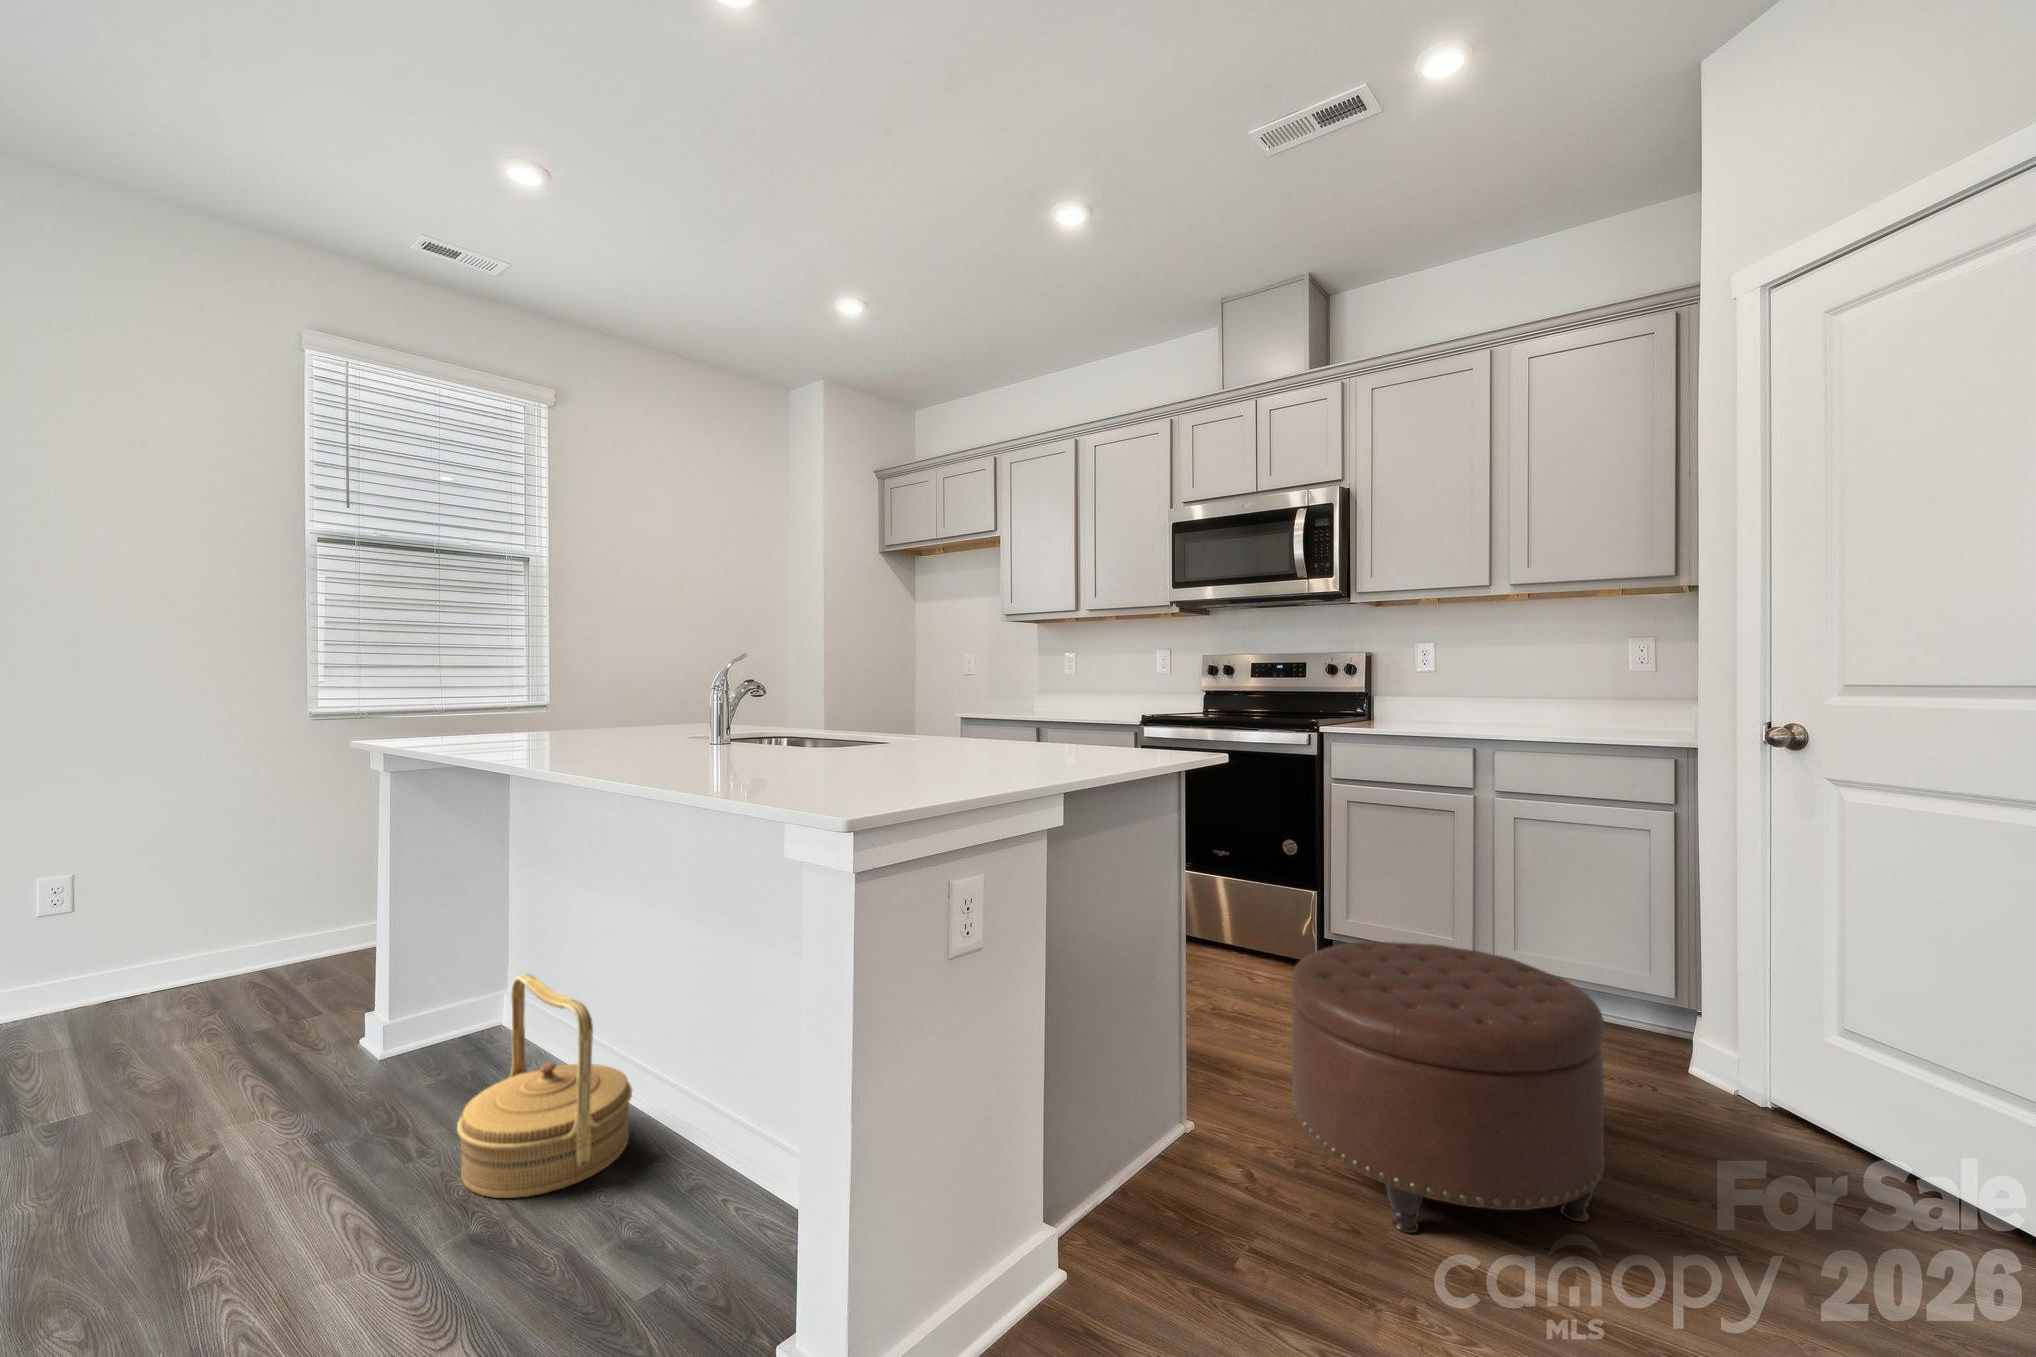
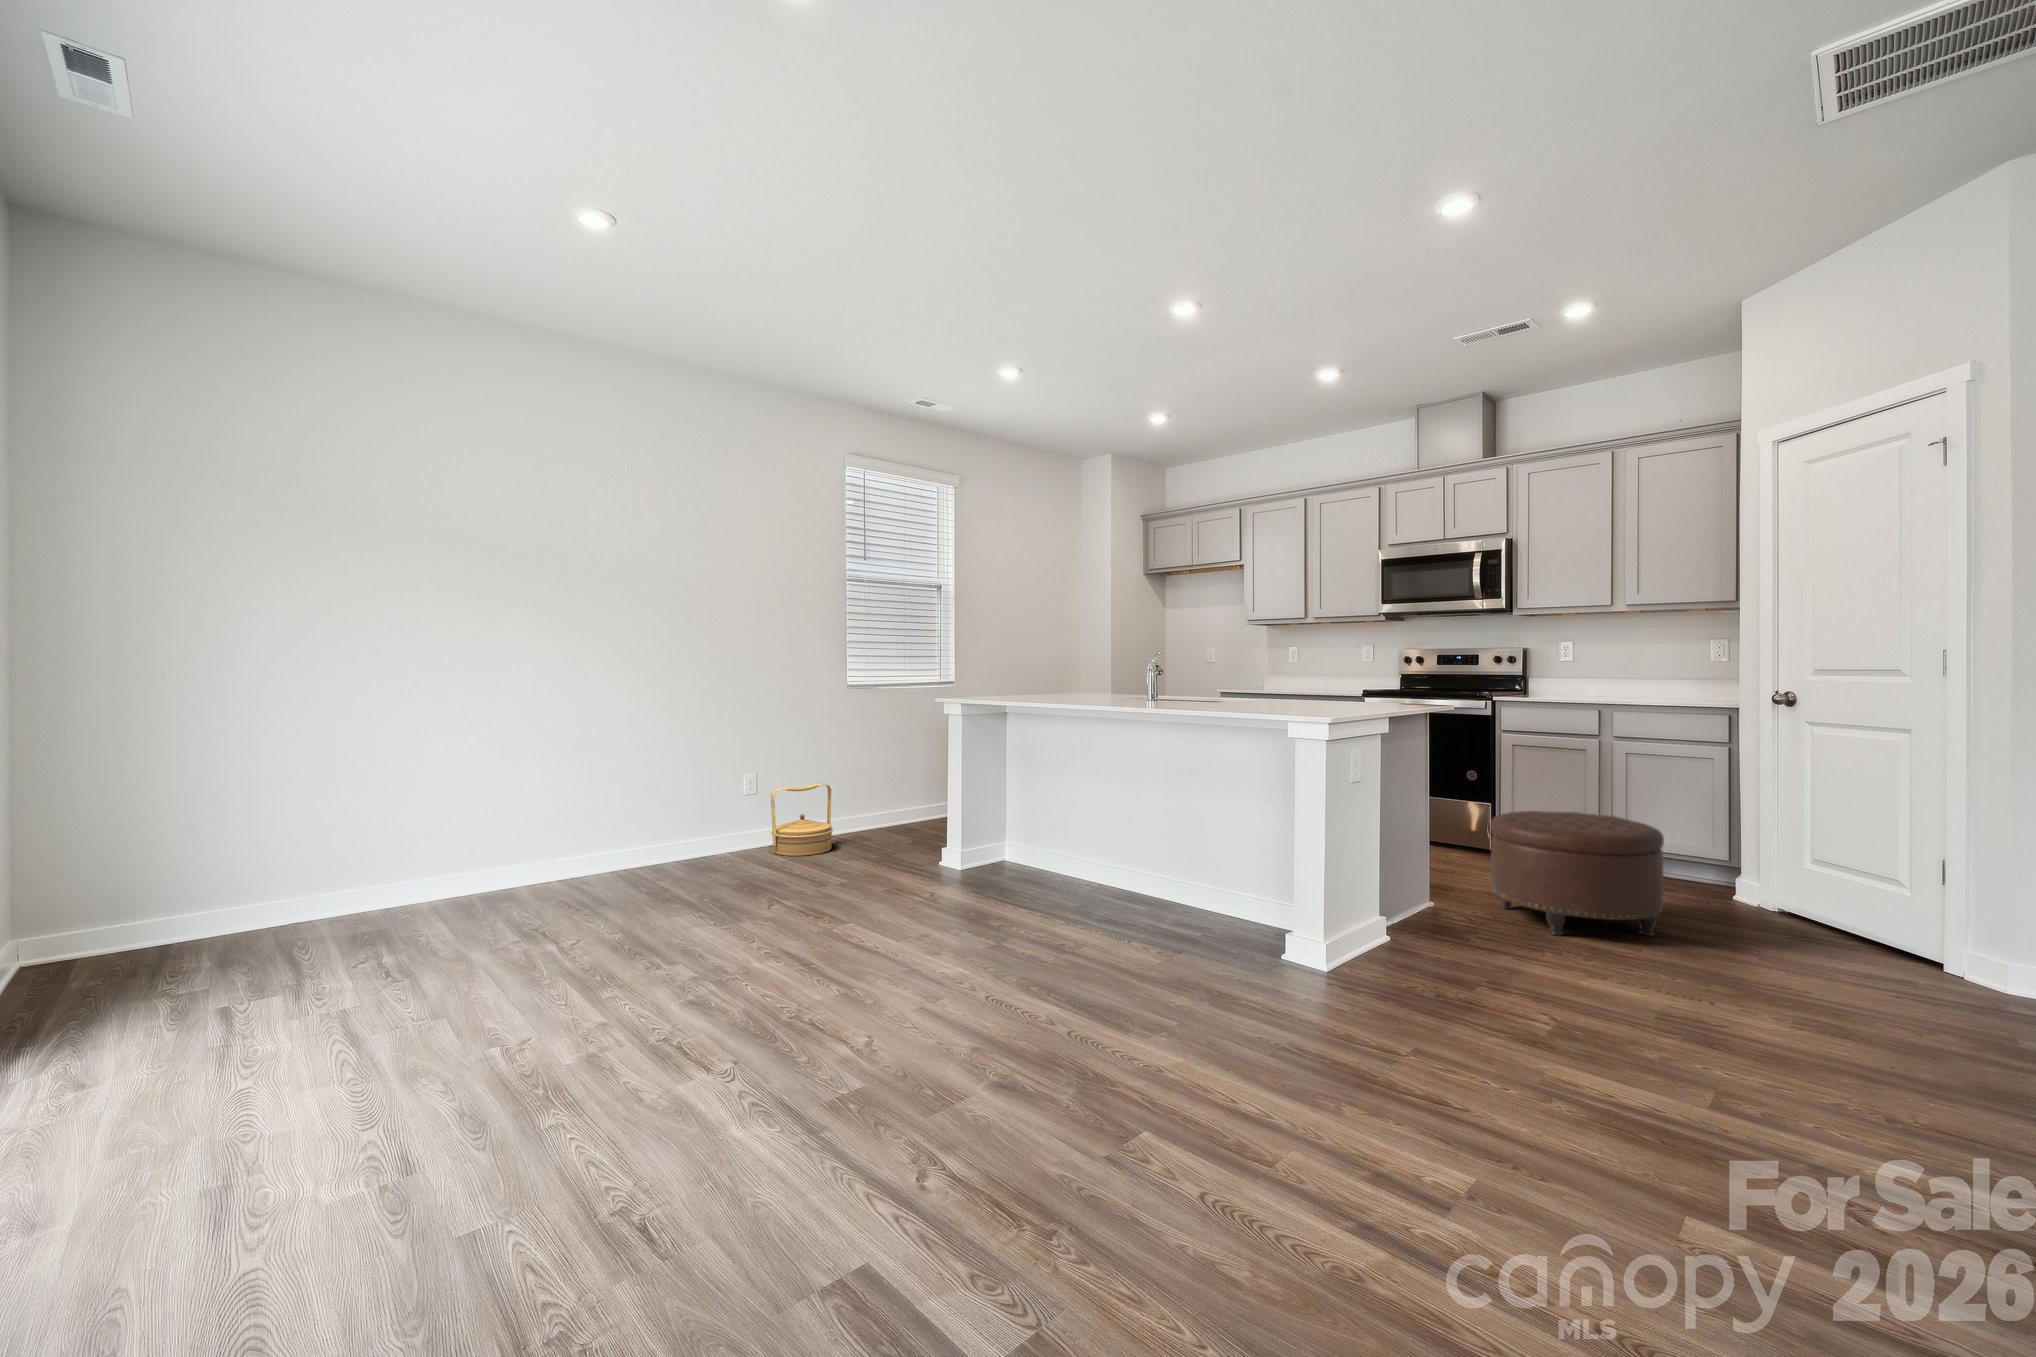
woven basket: present [457,974,632,1198] -> present [771,783,833,856]

